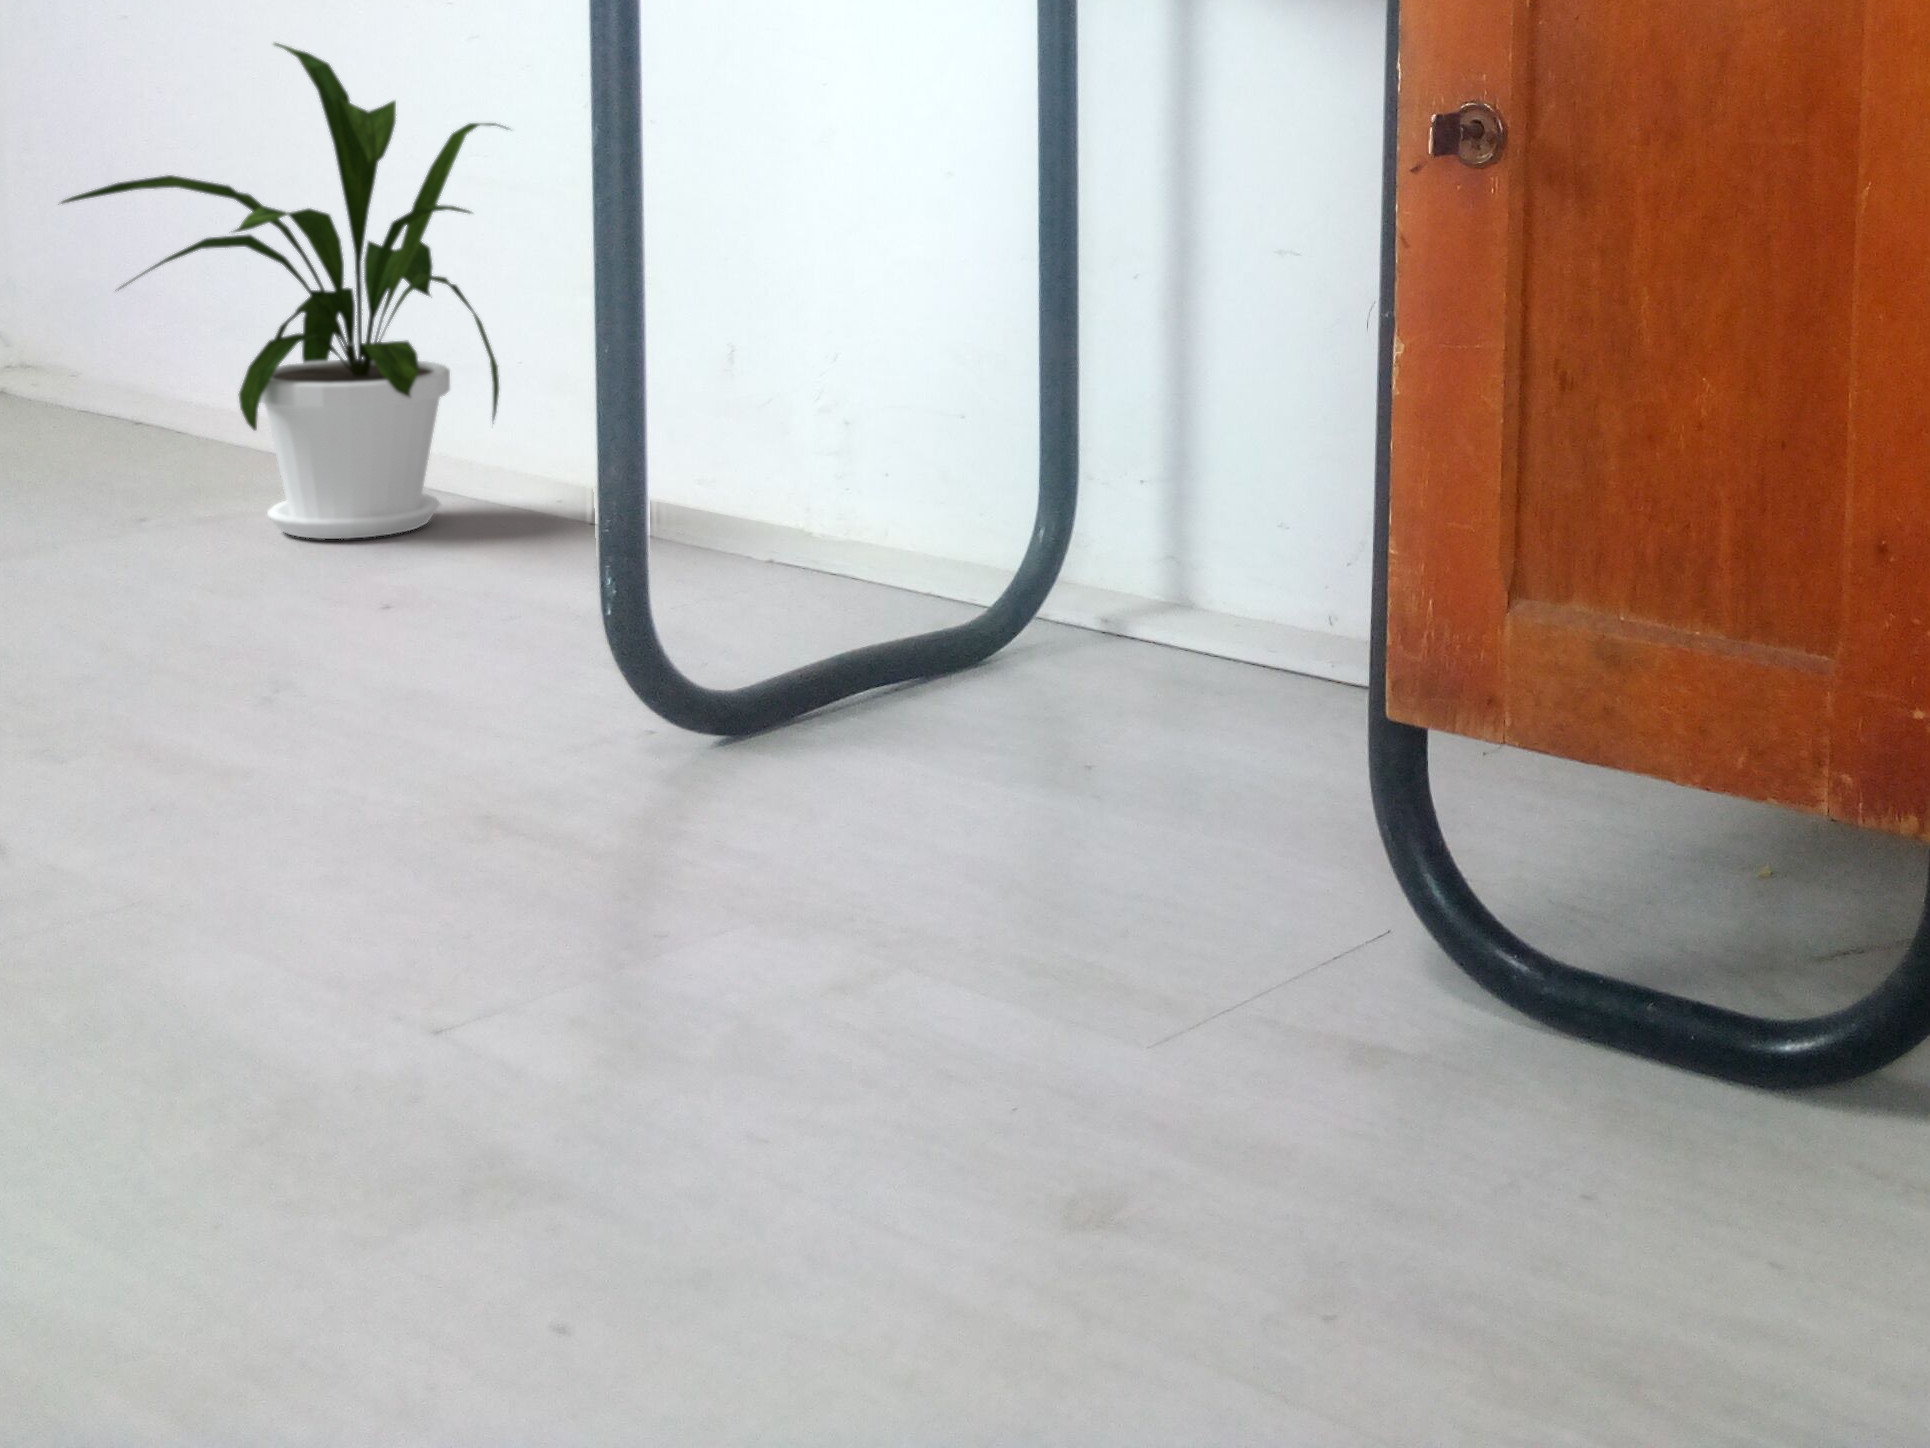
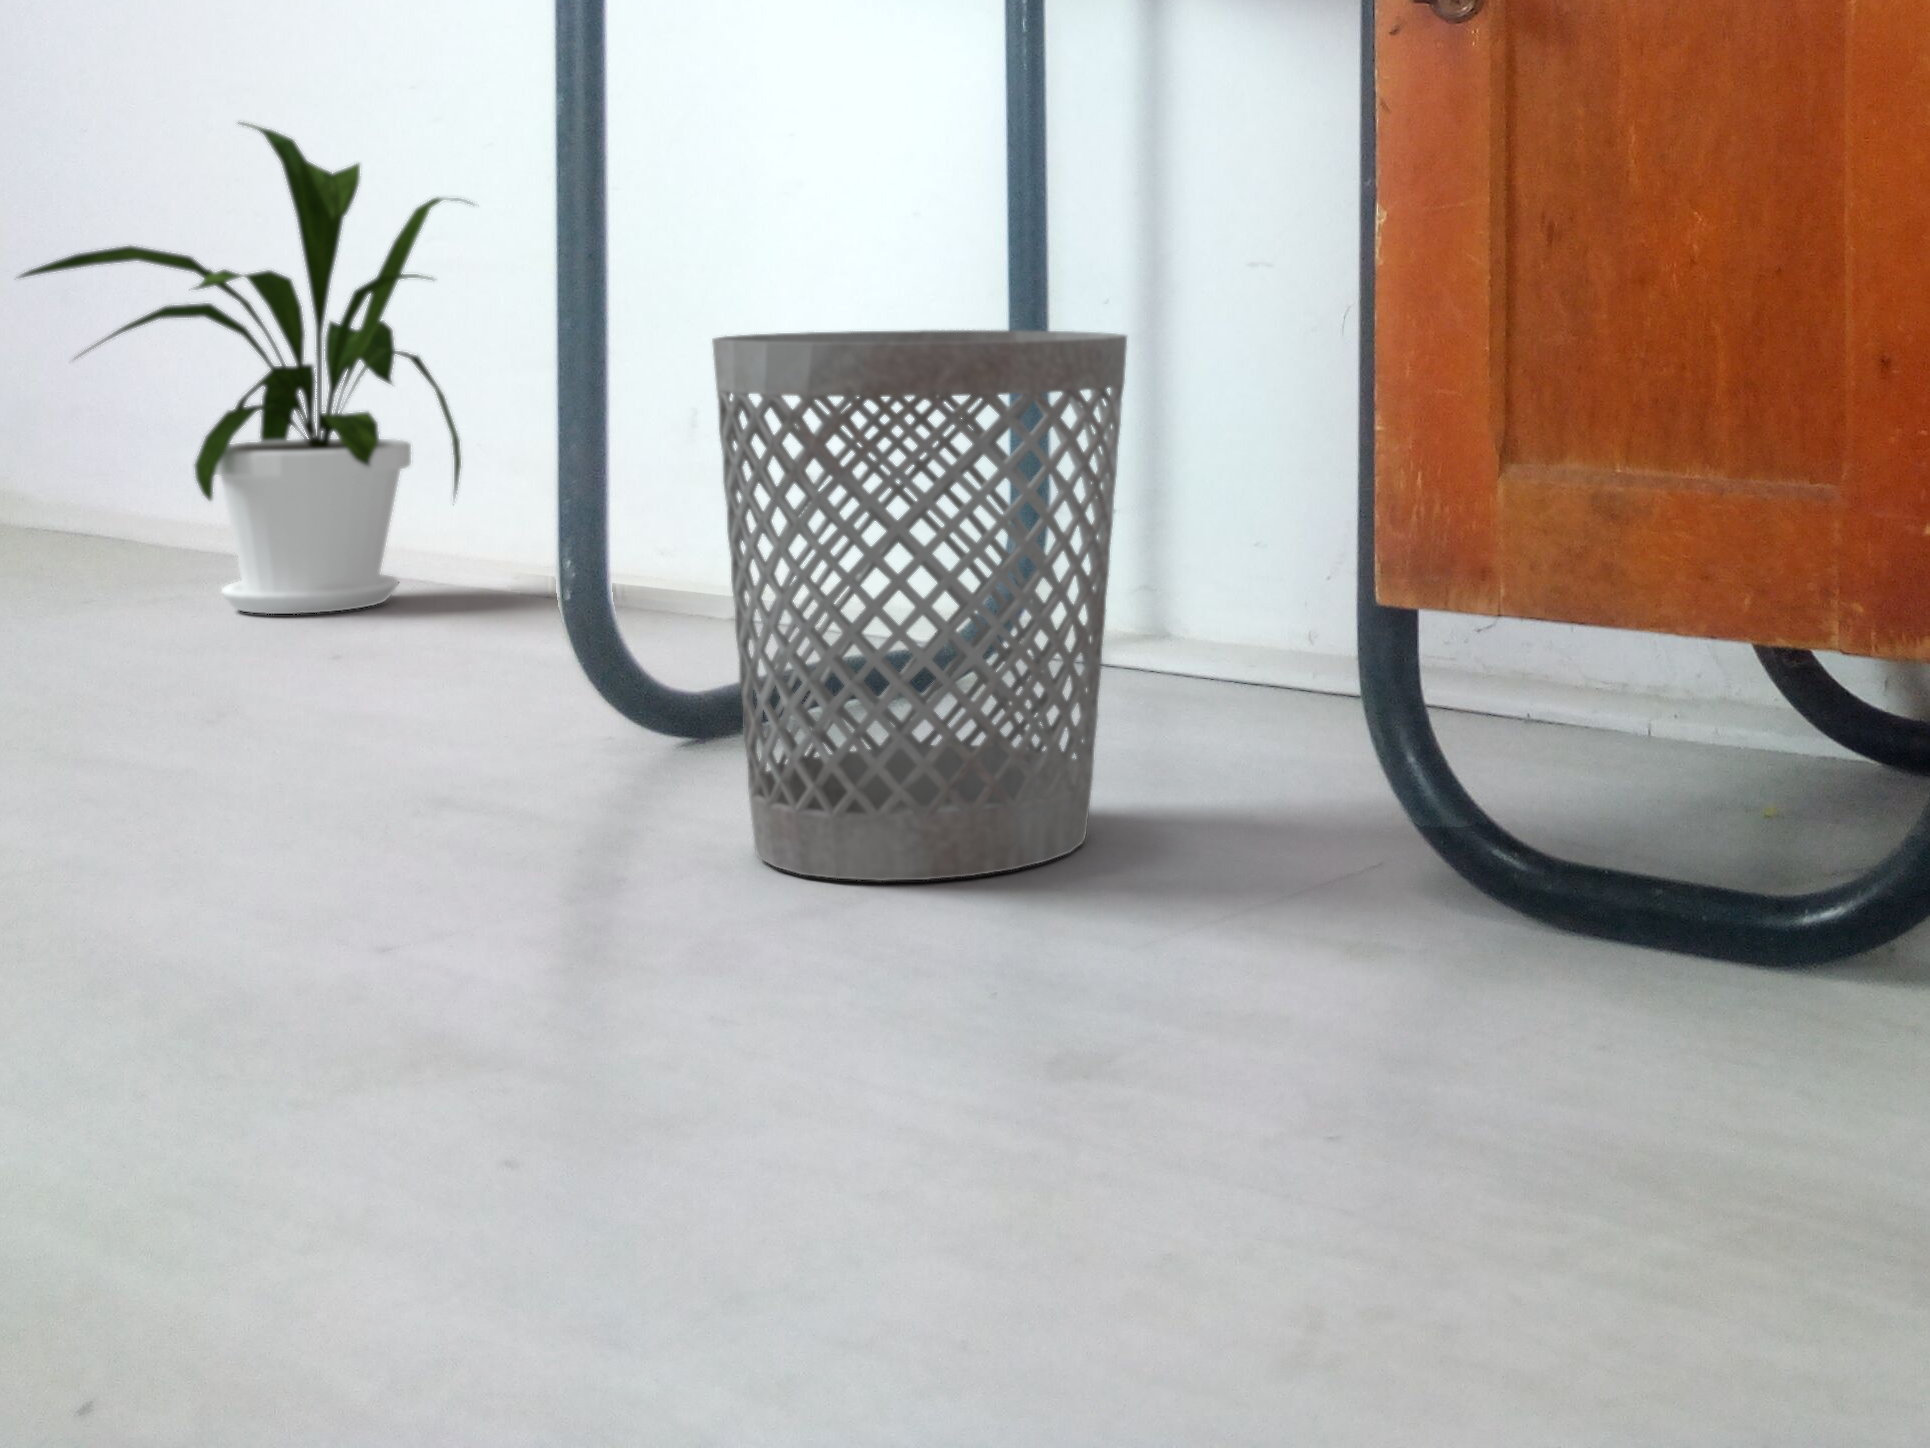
wastebasket: none [745,380,1151,945] -> present [712,330,1127,881]

